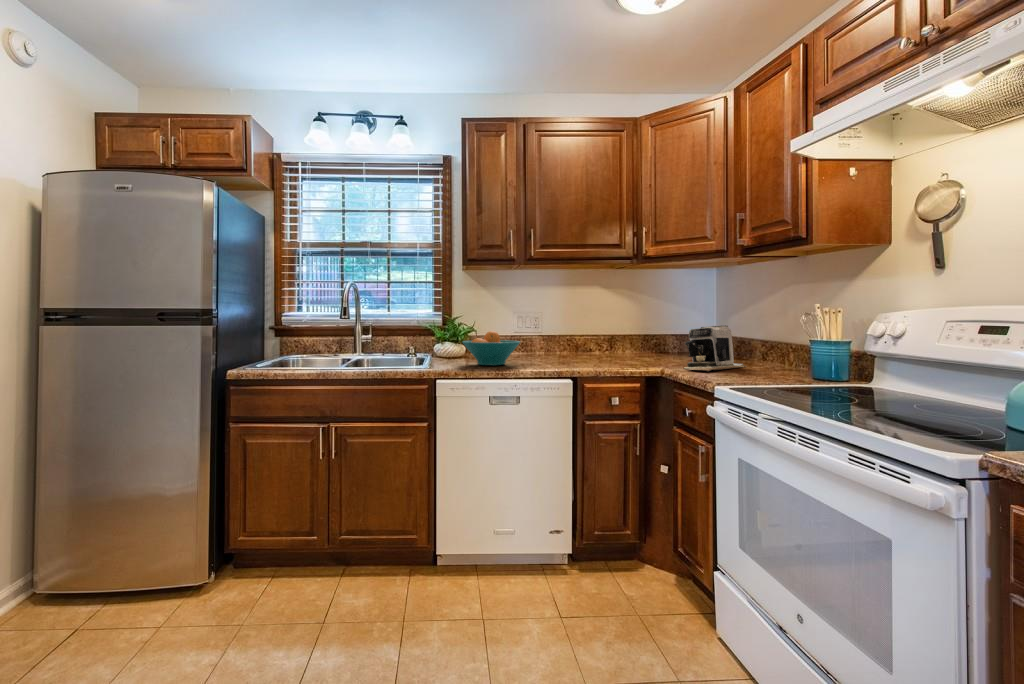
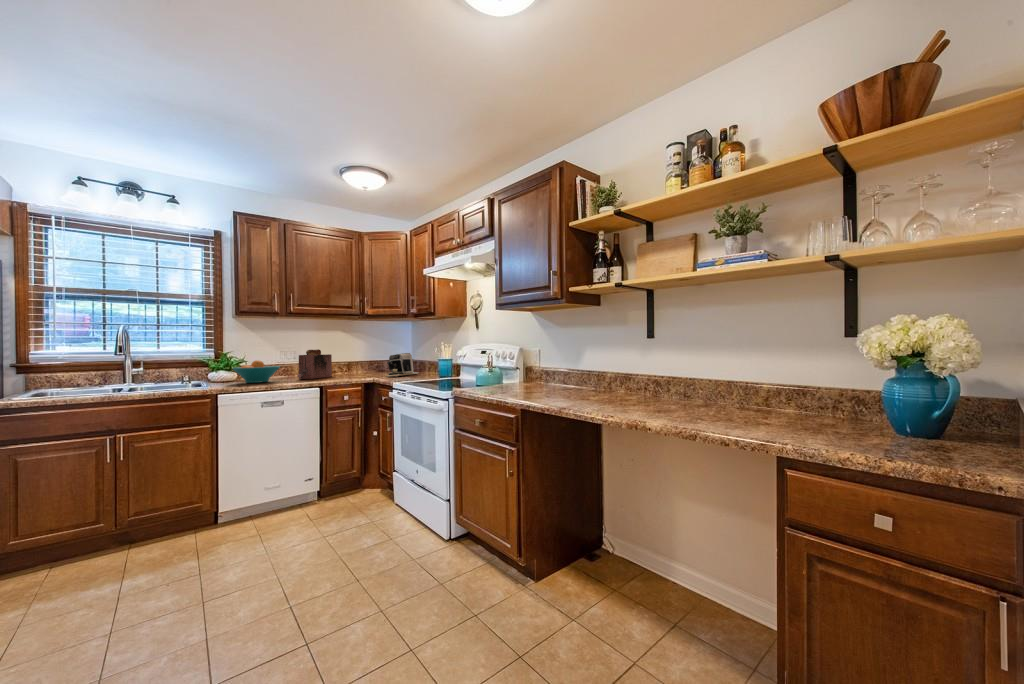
toaster: none [543,316,589,364] -> present [297,349,332,379]

